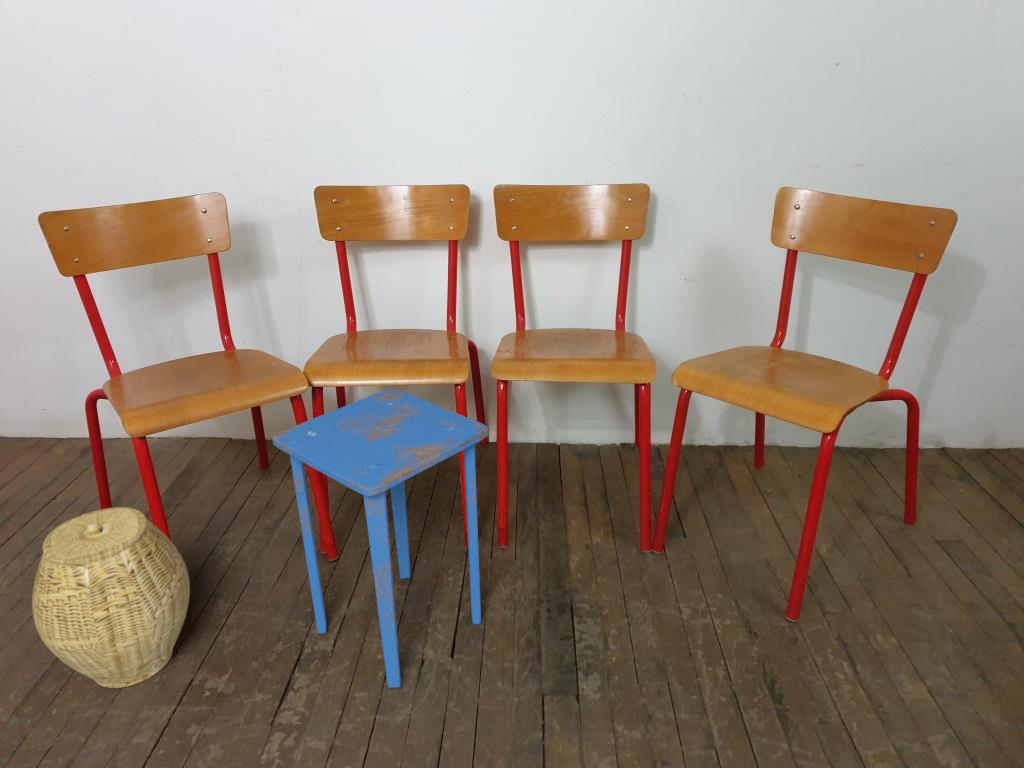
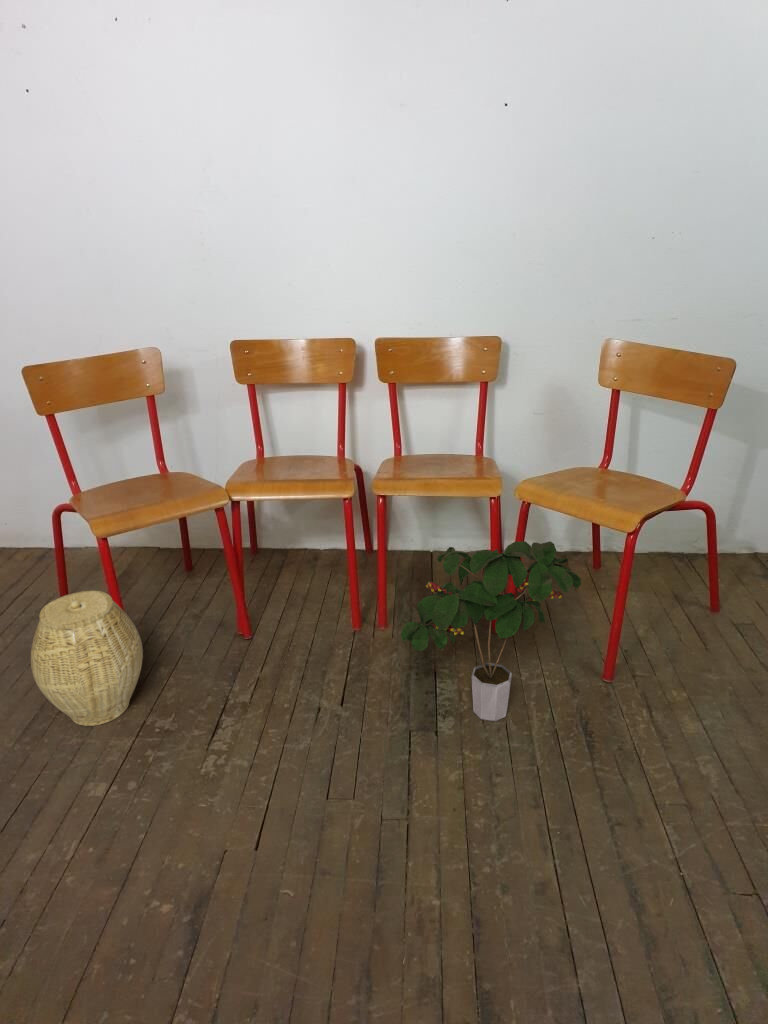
side table: present [272,389,488,688] -> none [206,501,368,726]
potted plant: none [532,445,771,679] -> present [401,541,581,721]

